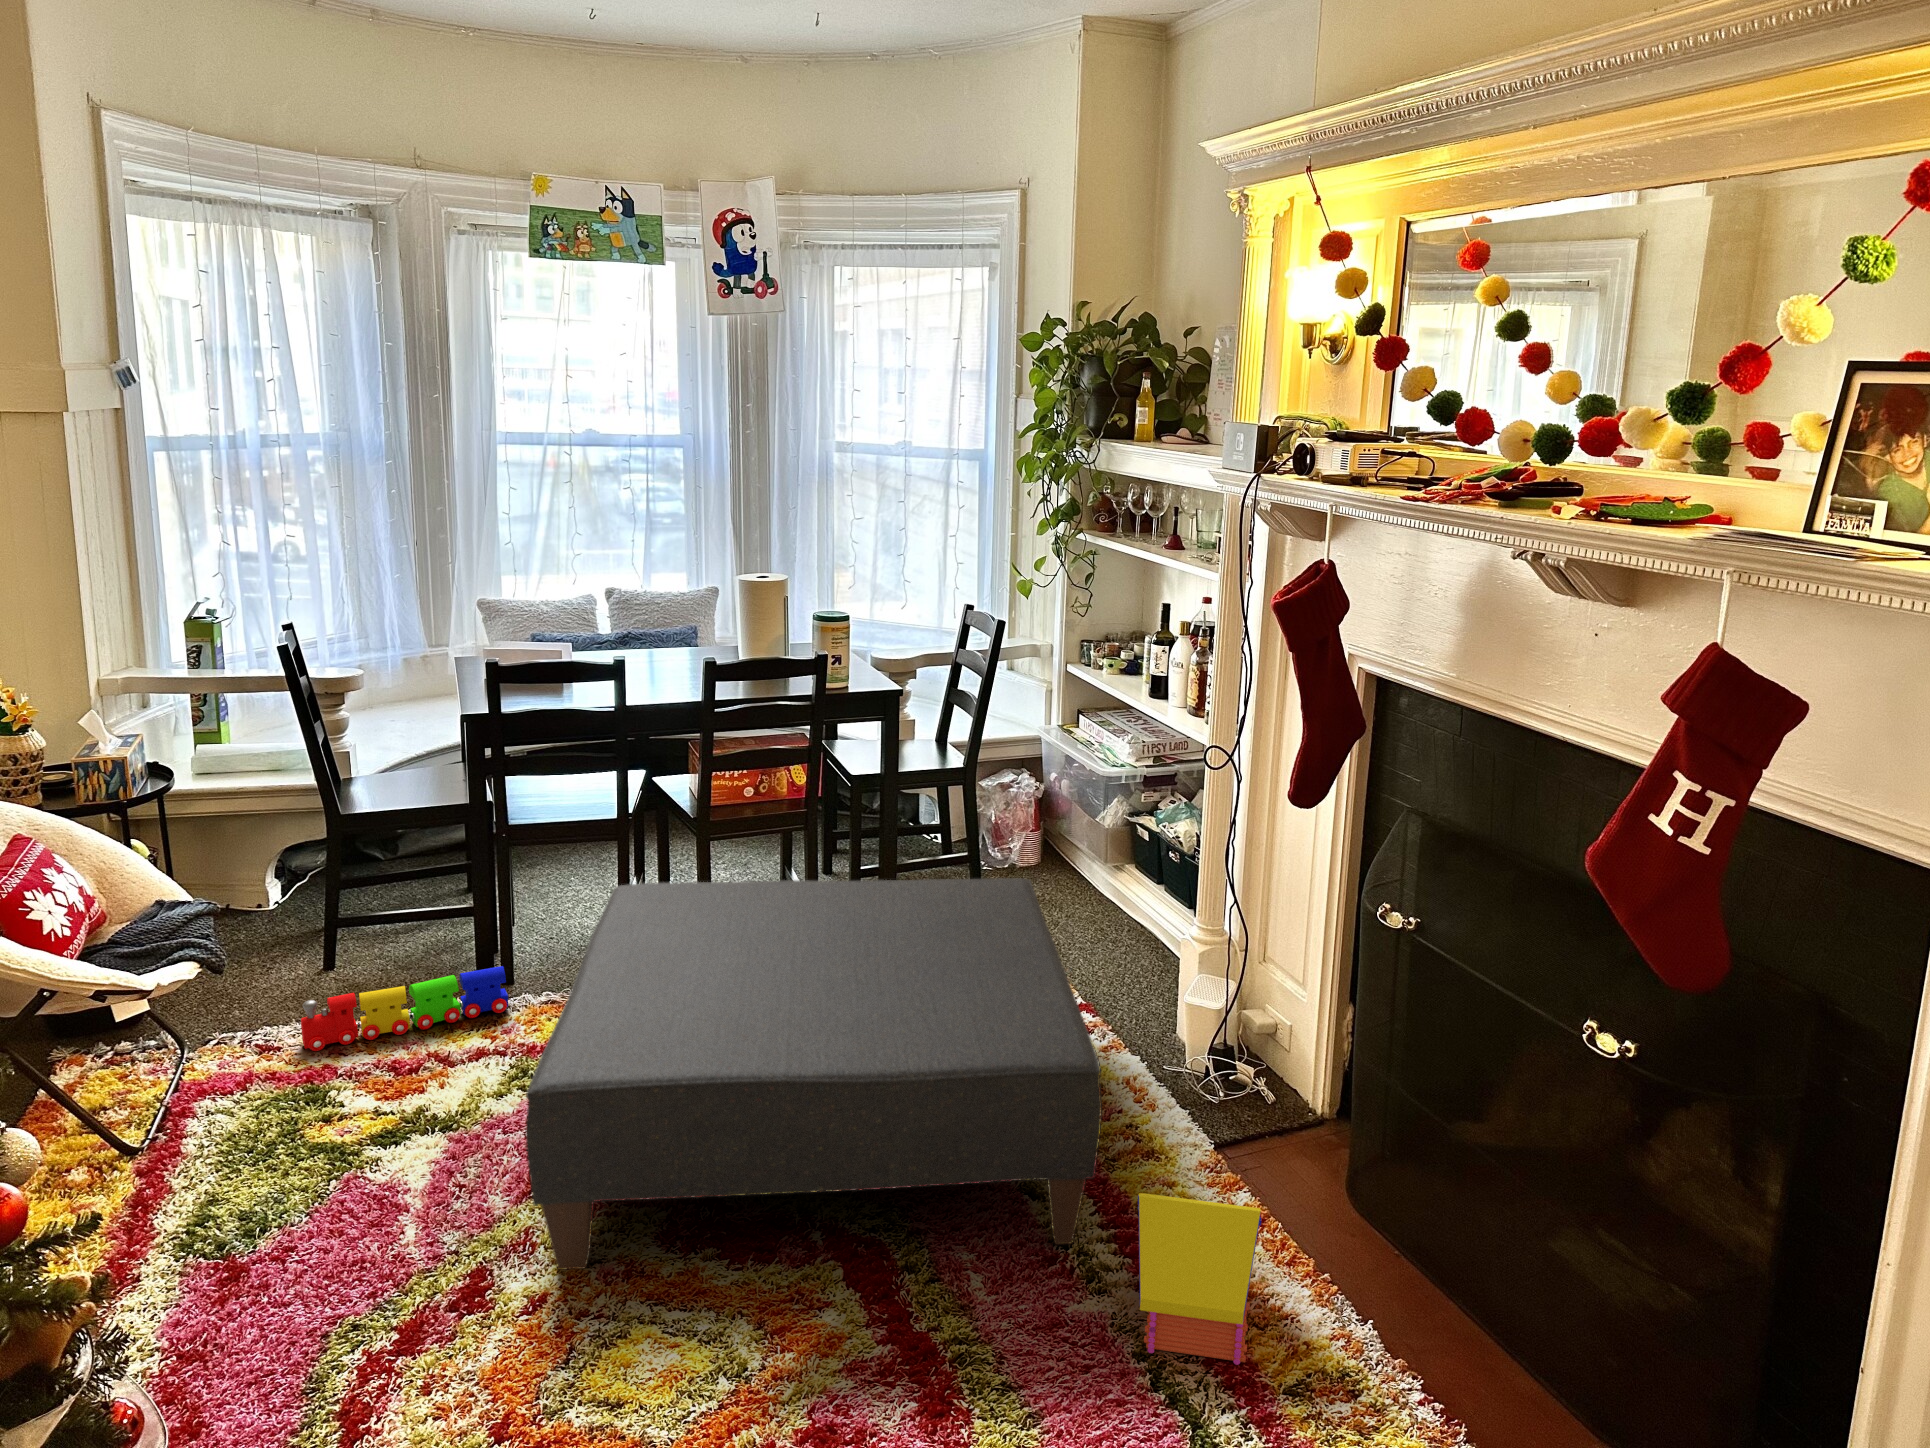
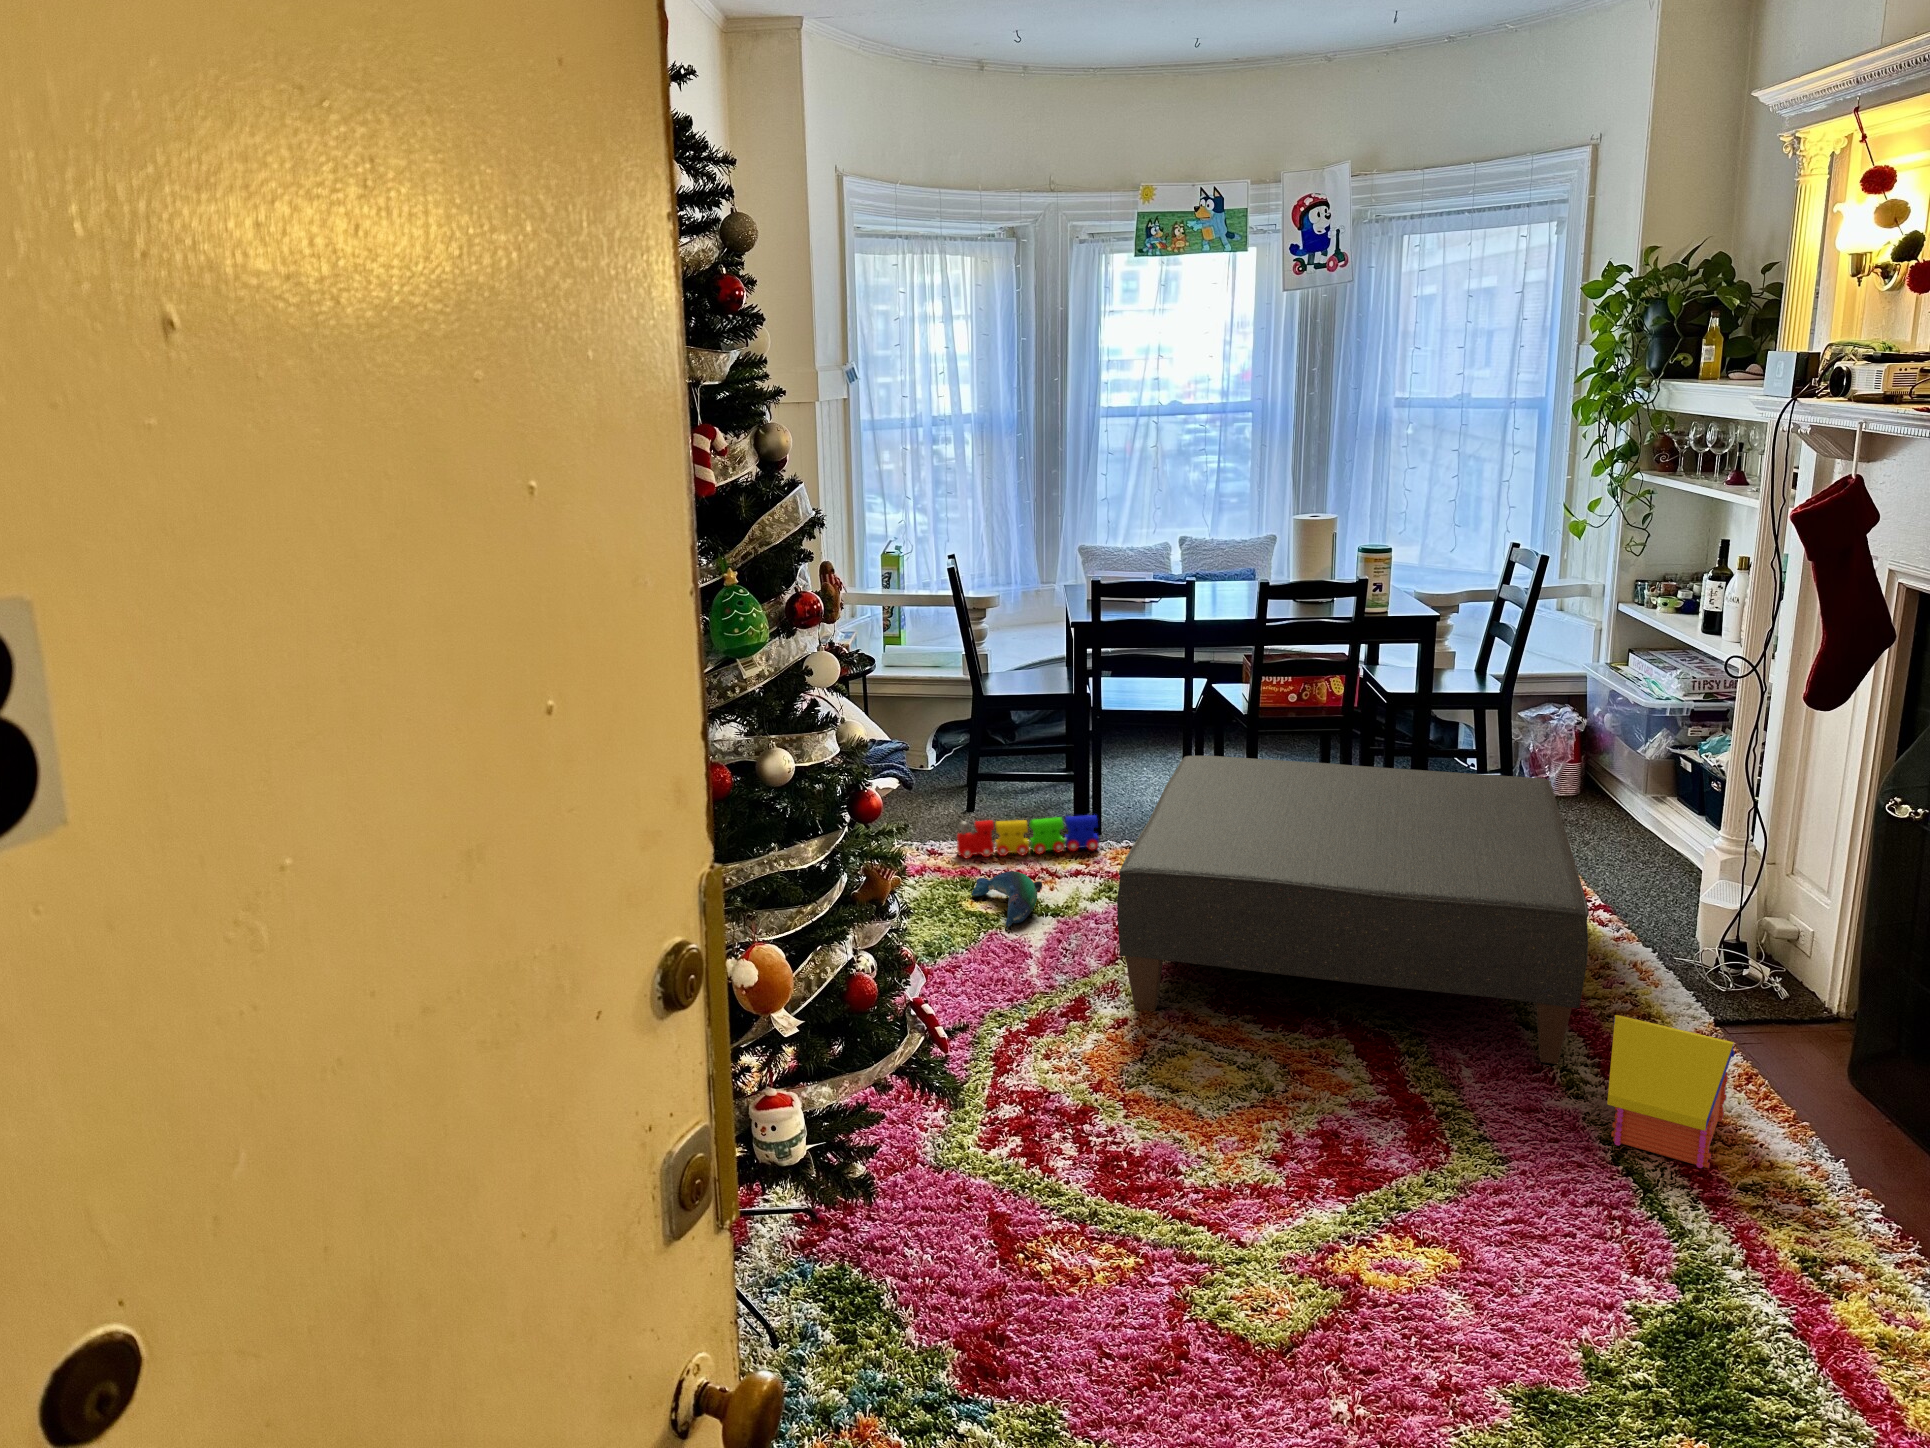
plush toy: none [319,1074,425,1162] -> present [971,871,1042,927]

